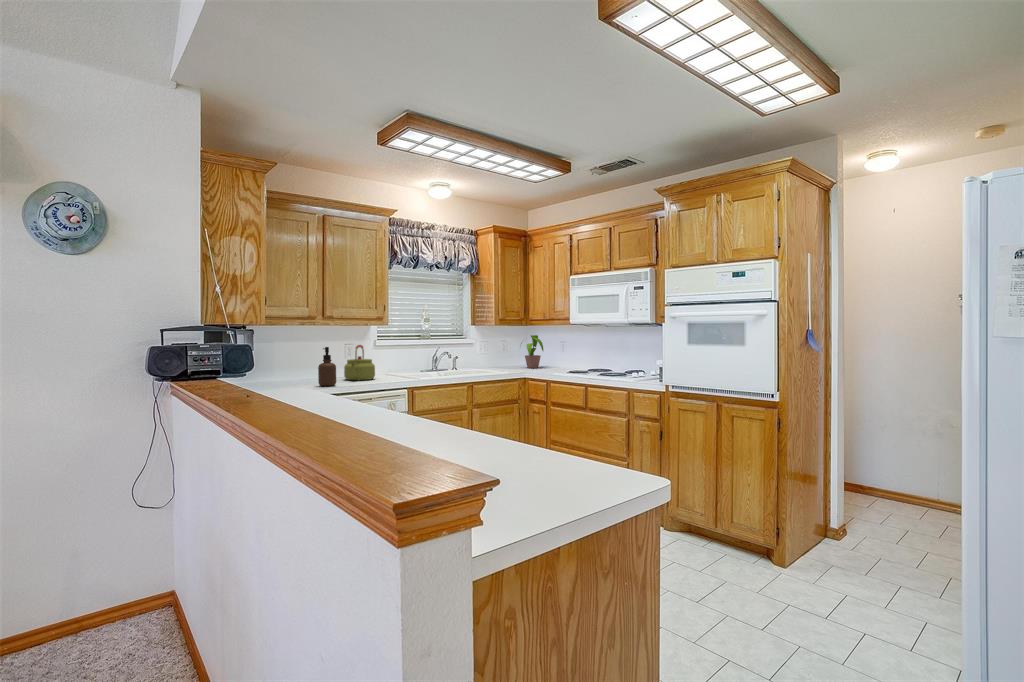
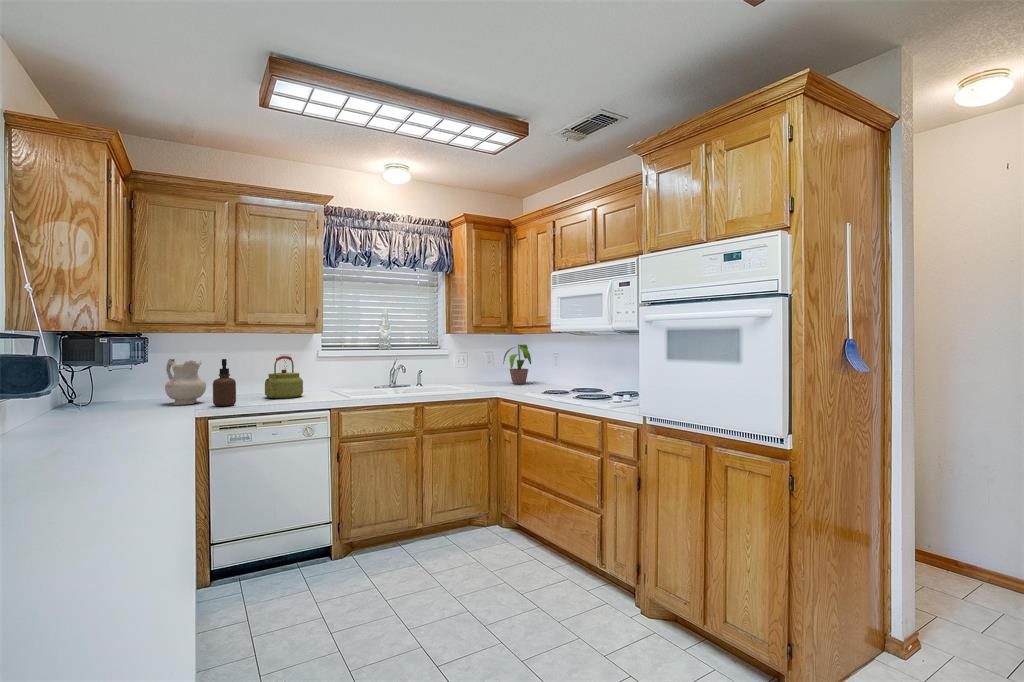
ceramic pitcher: none [269,347,304,386] -> present [165,359,206,404]

